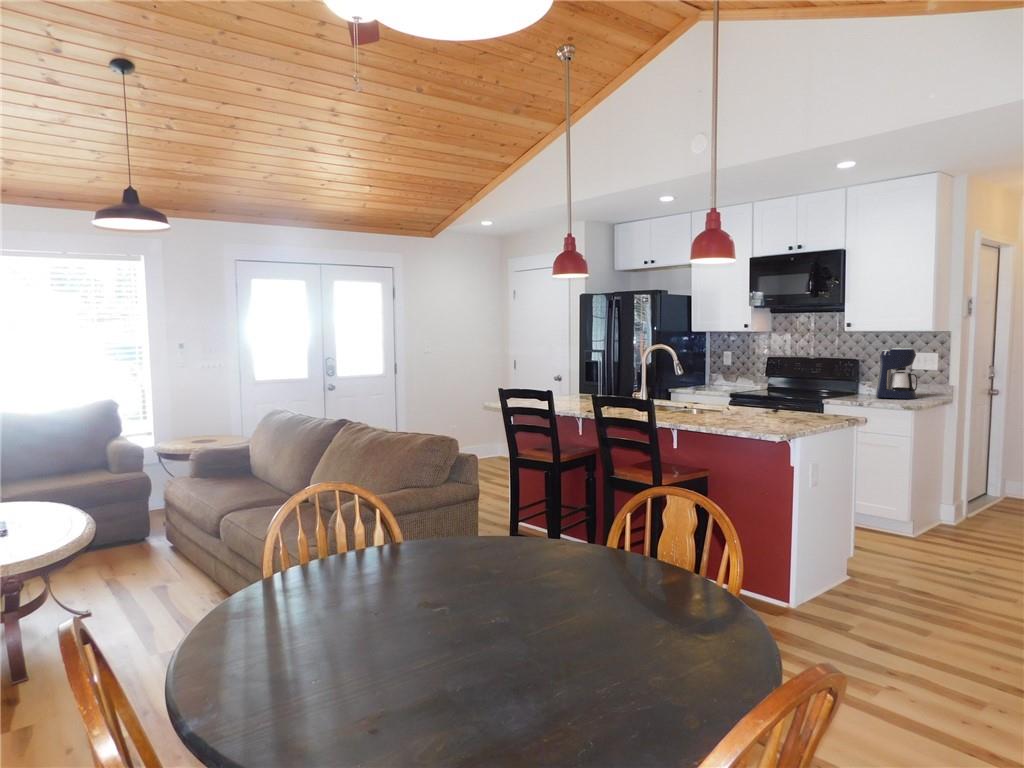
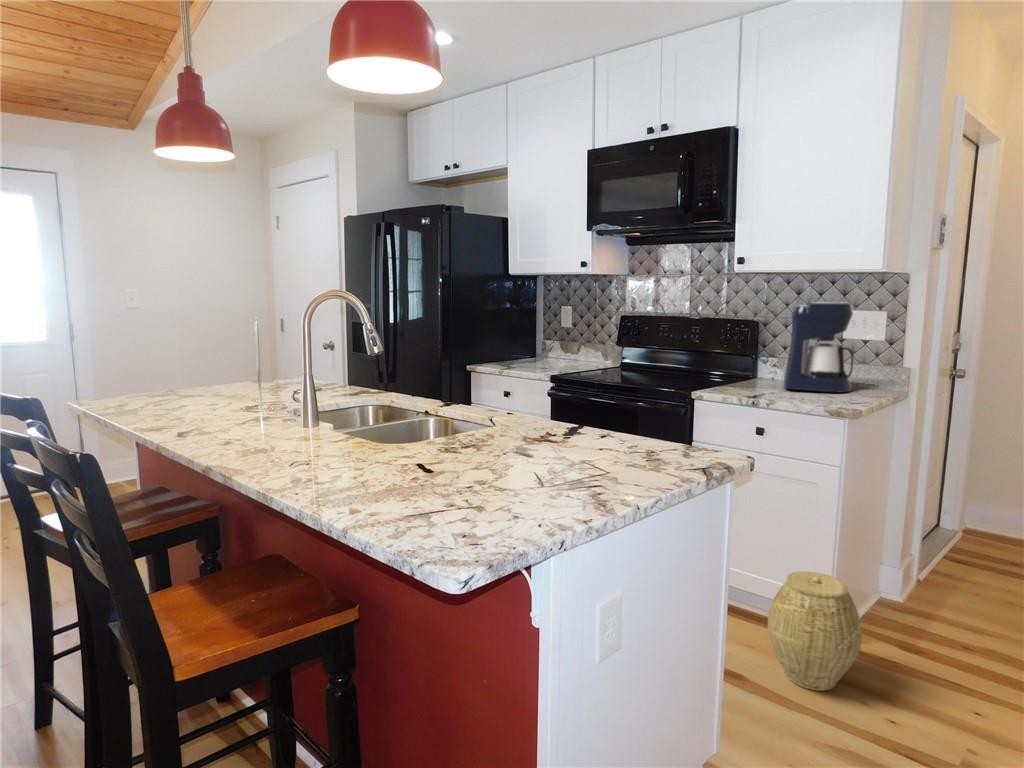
woven basket: none [871,492,923,551] -> present [768,572,862,691]

